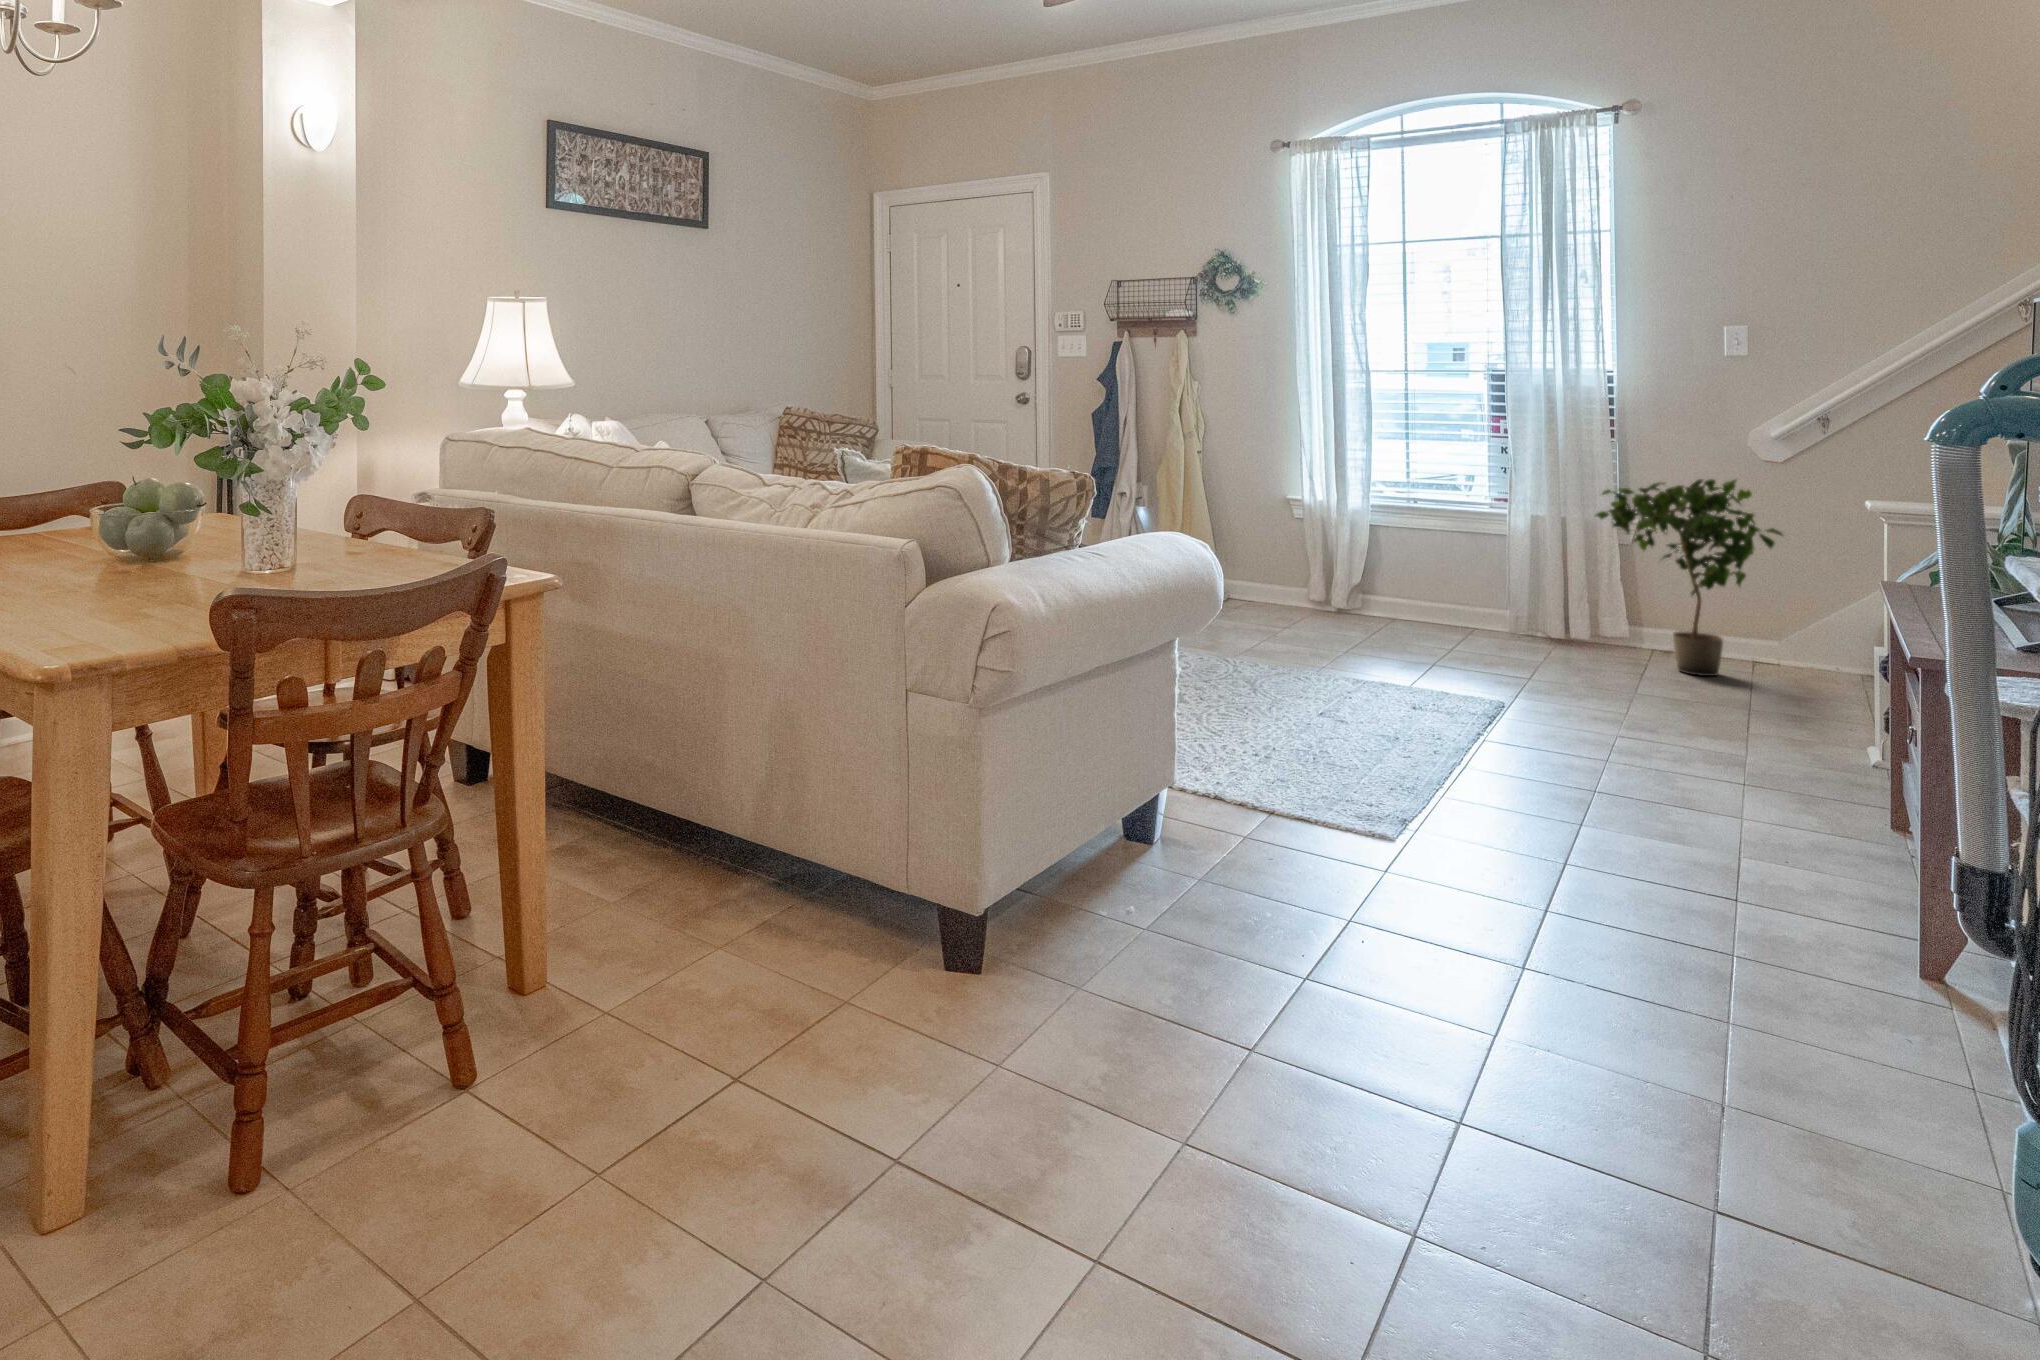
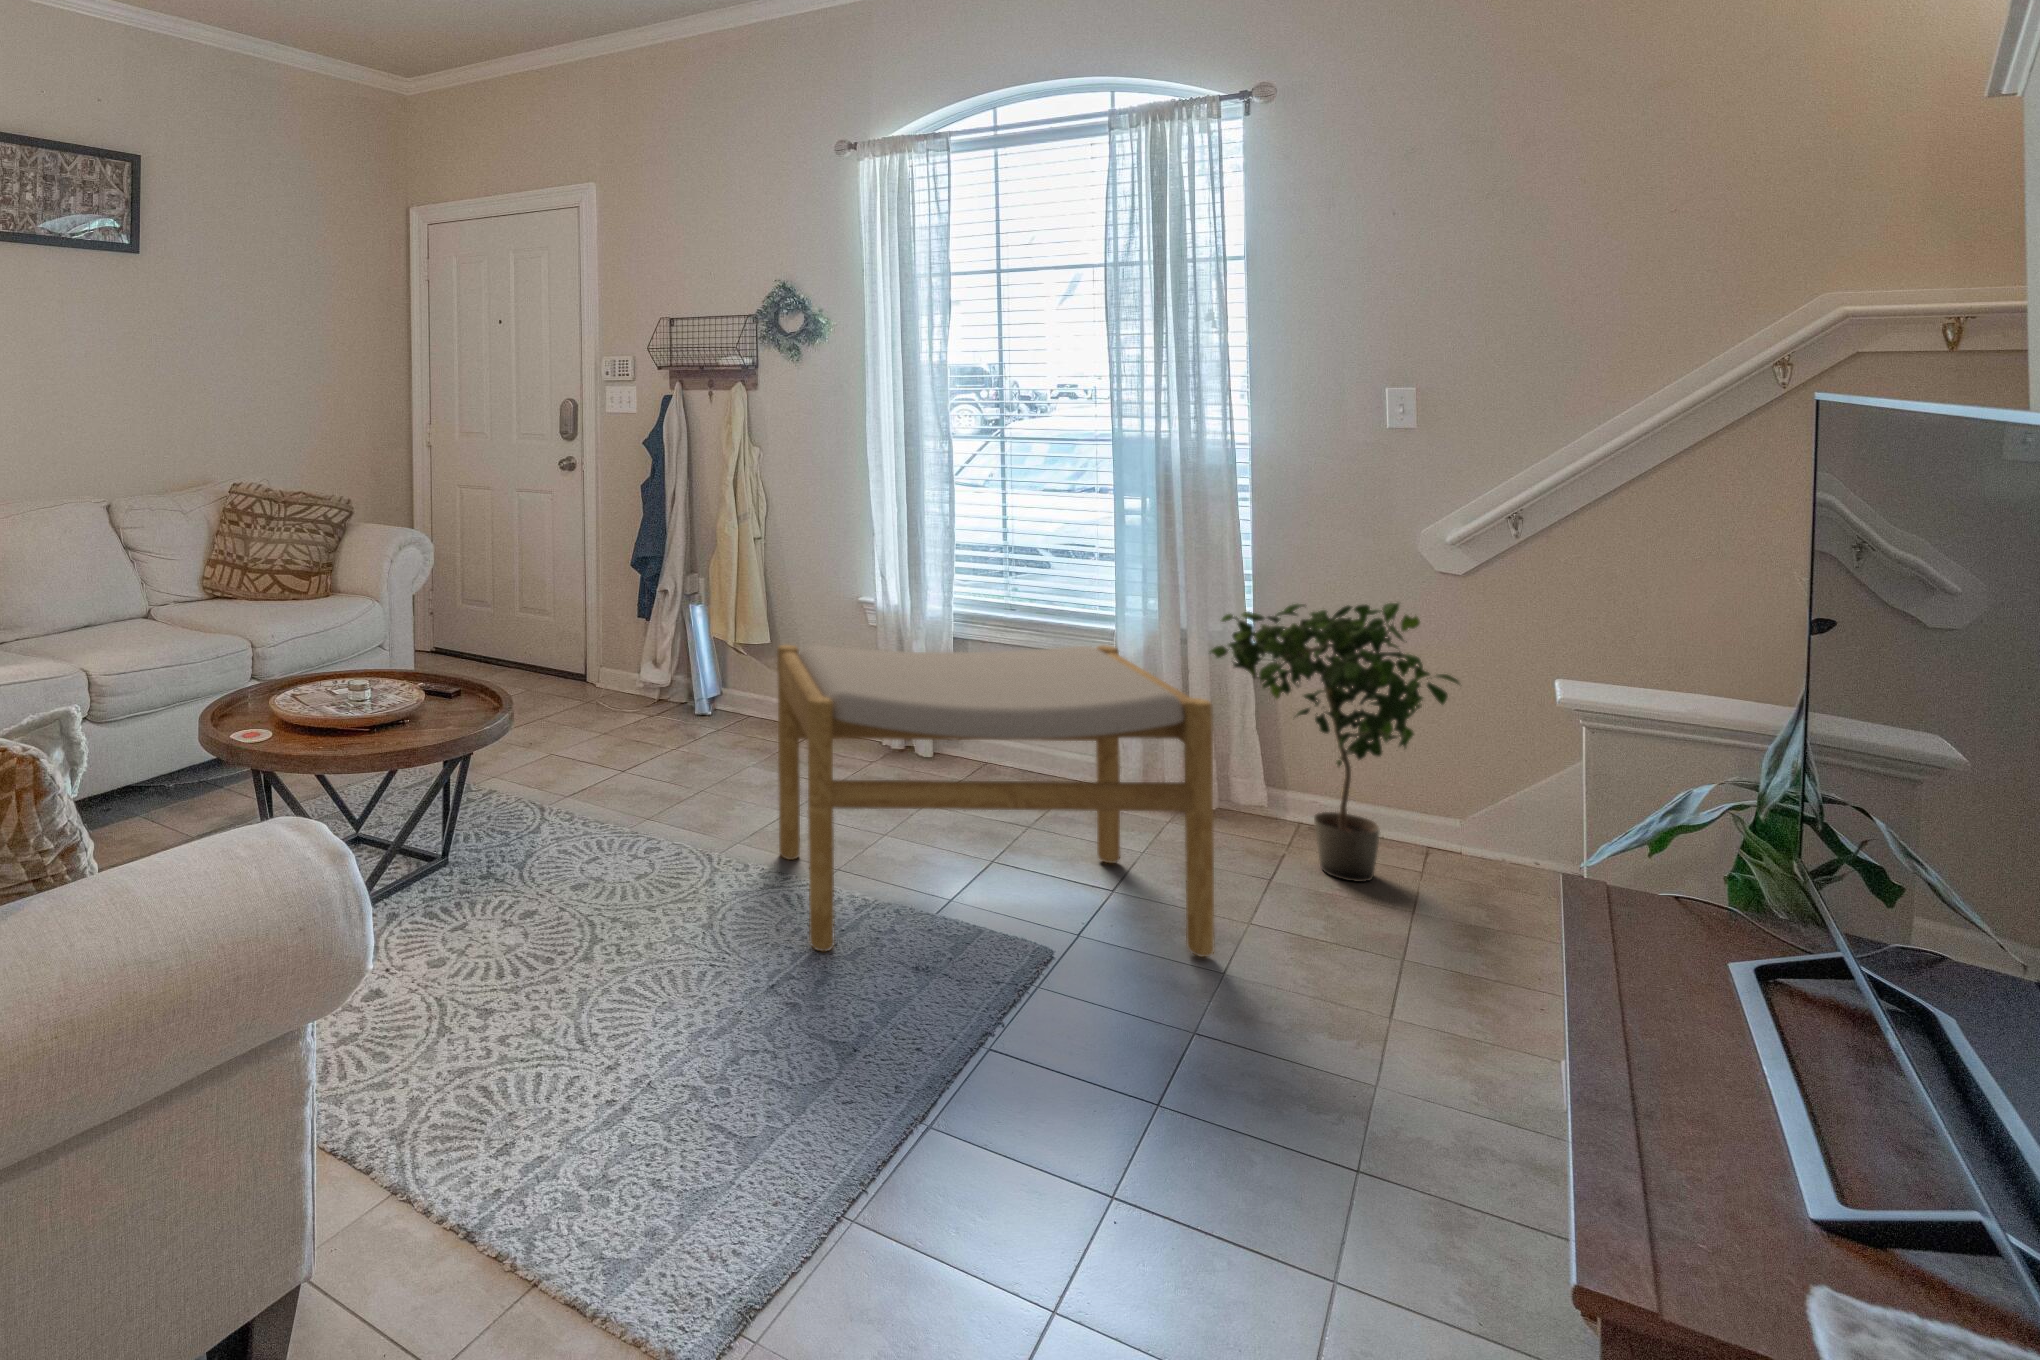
footstool: none [1275,509,1618,706] -> present [777,645,1215,957]

